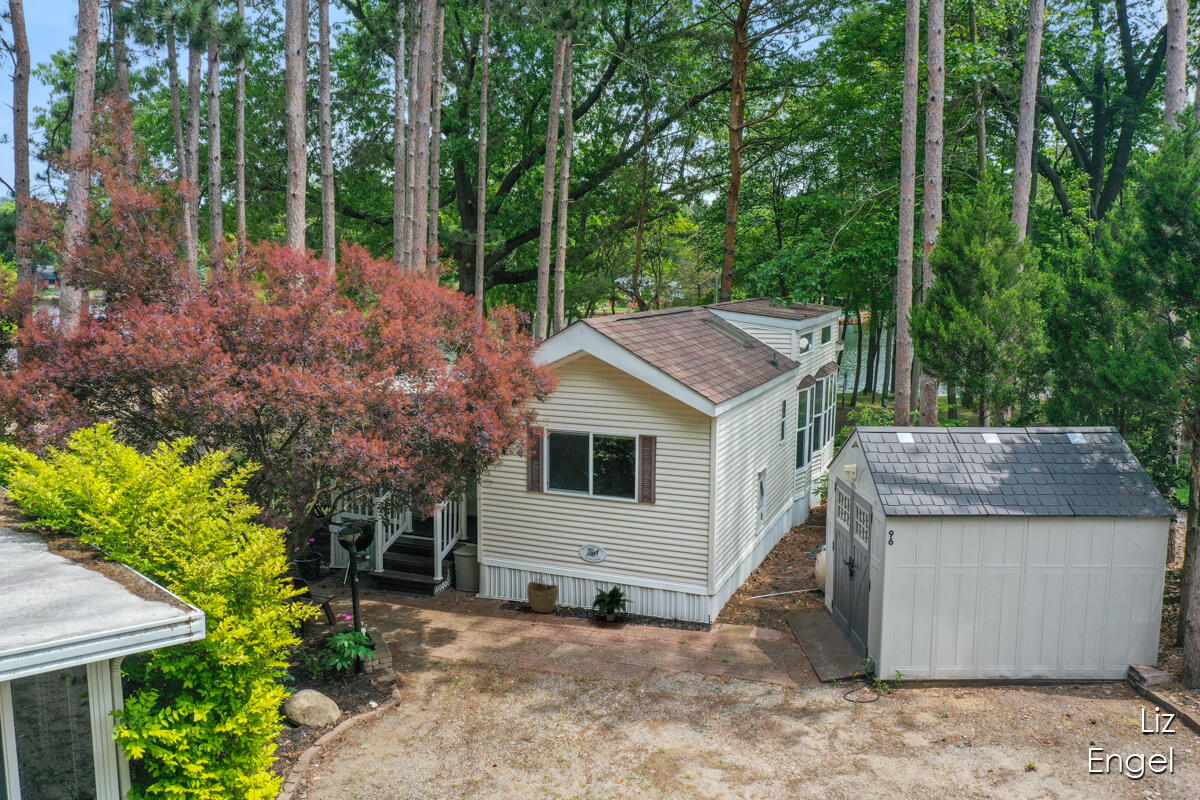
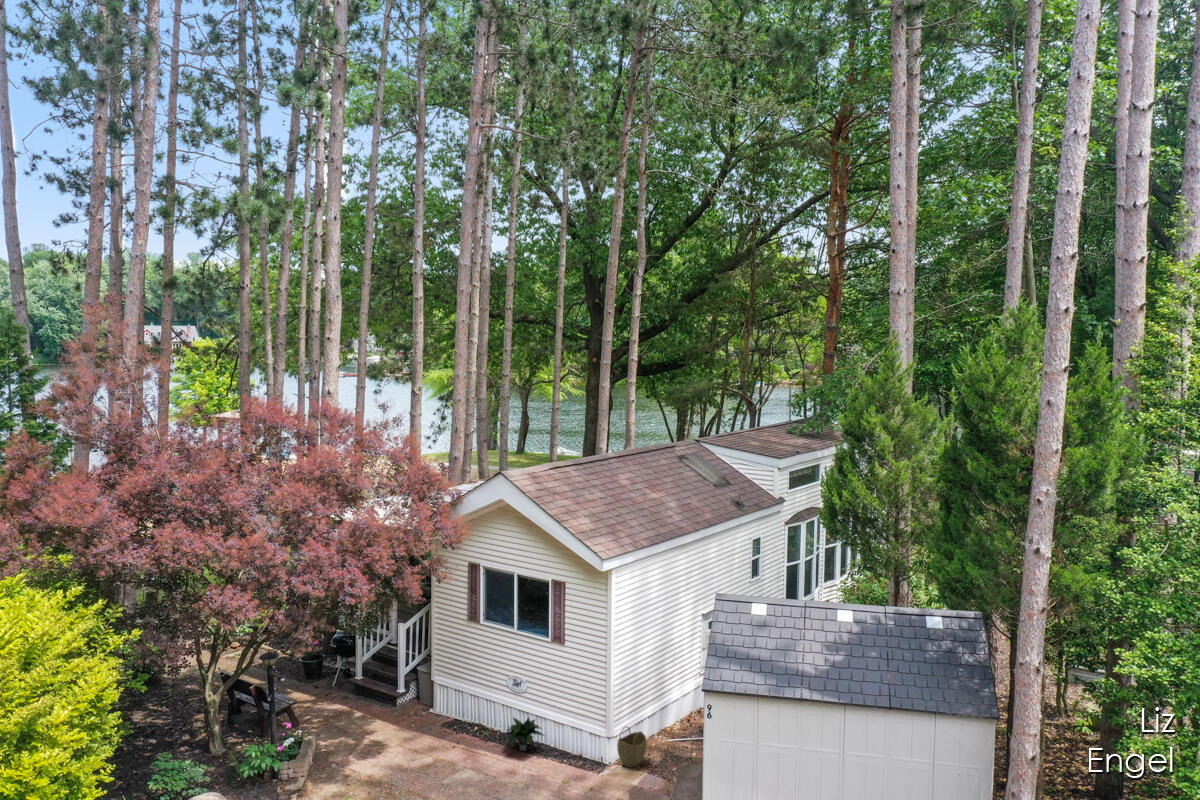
woven basket: present [527,577,558,613] -> present [617,726,647,767]

